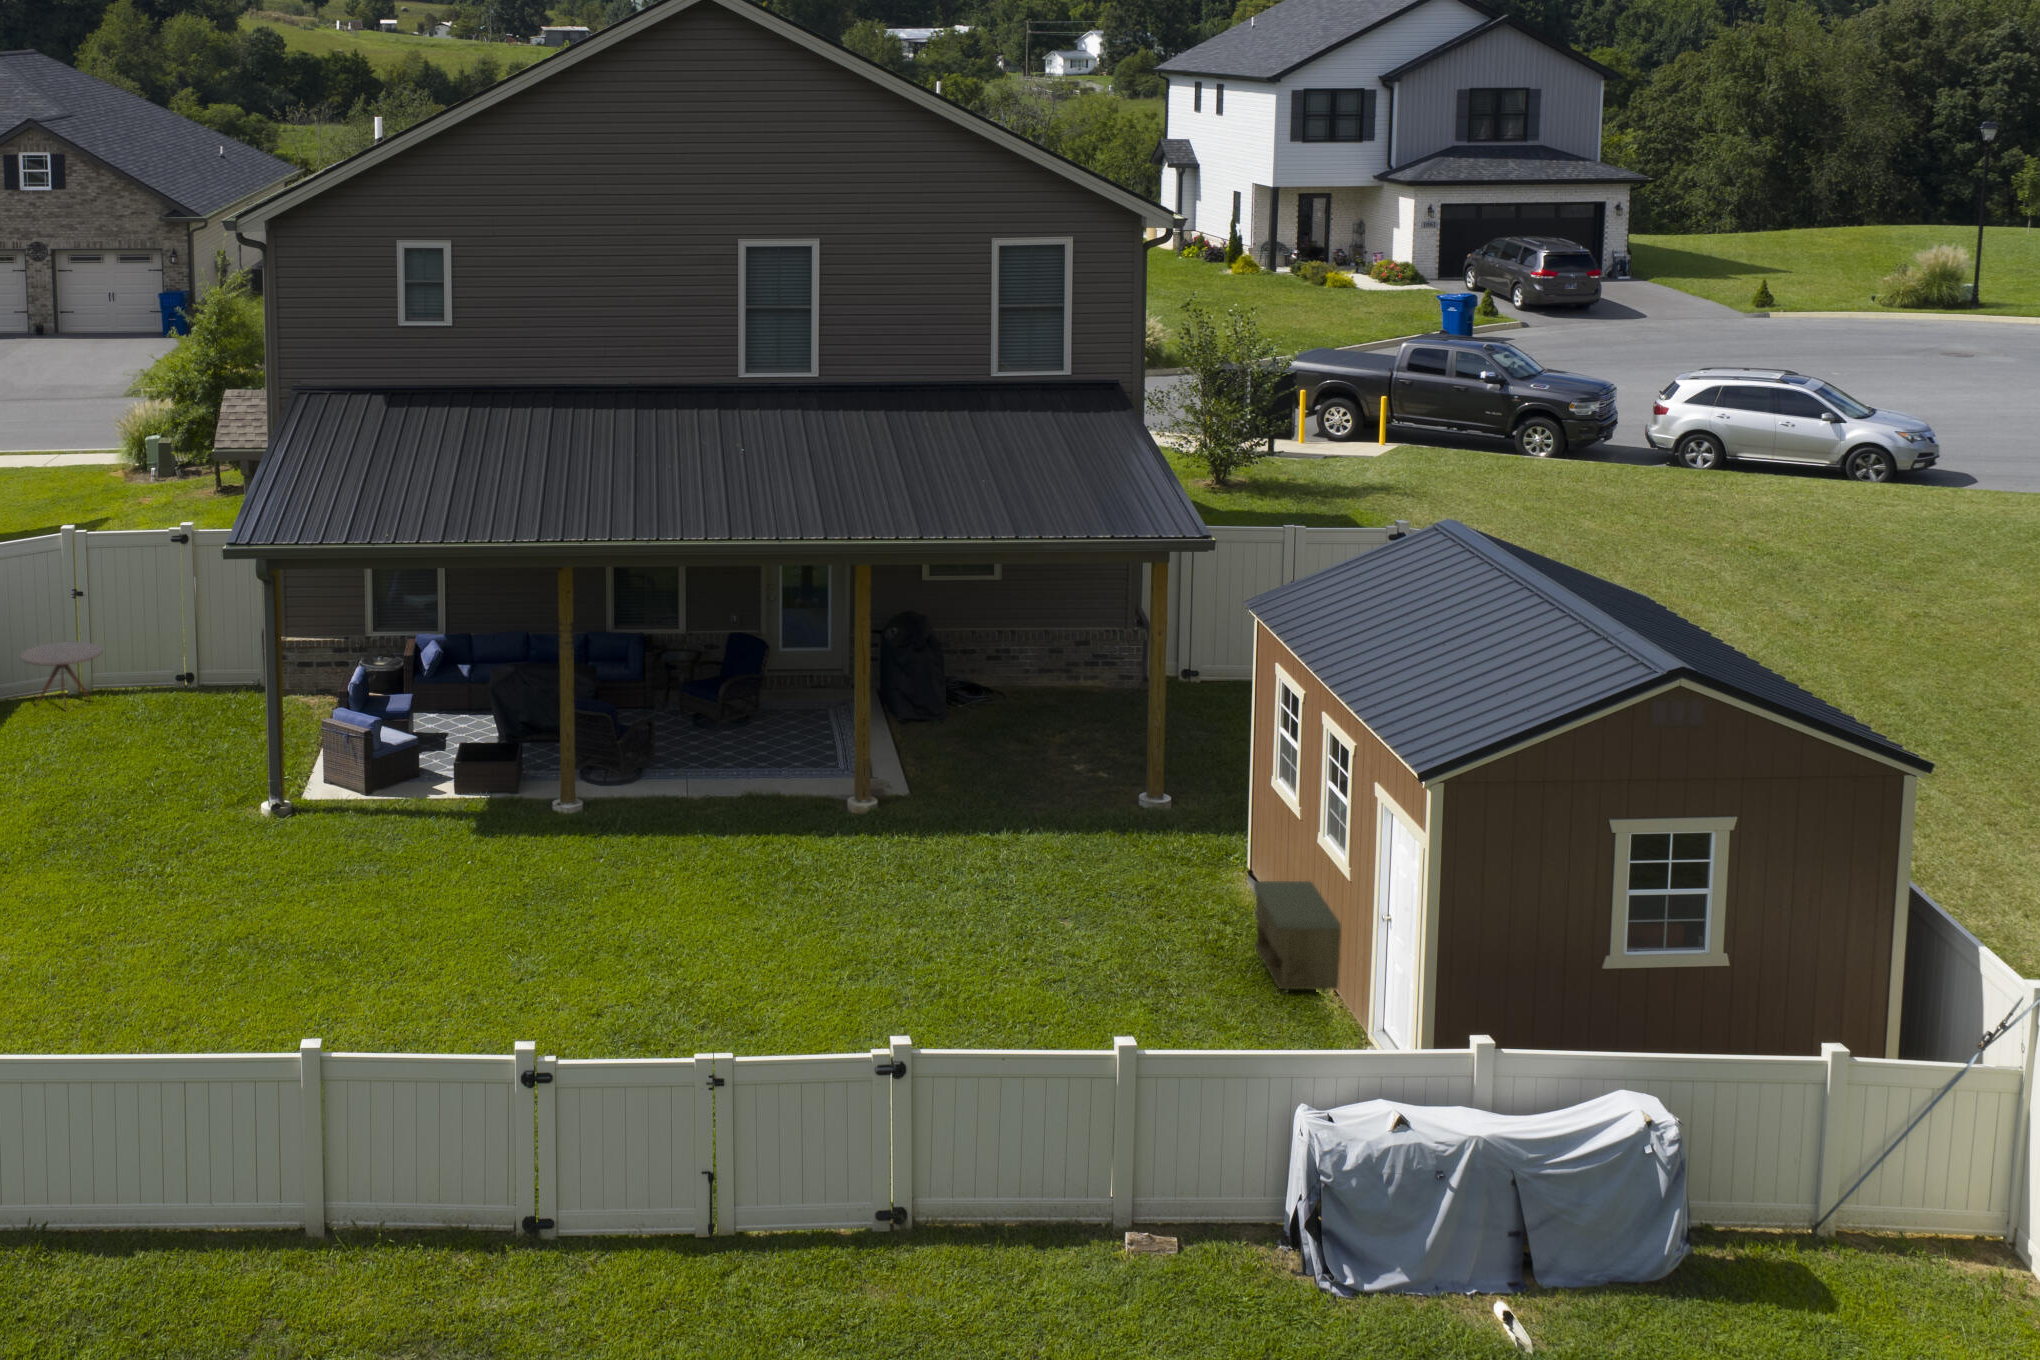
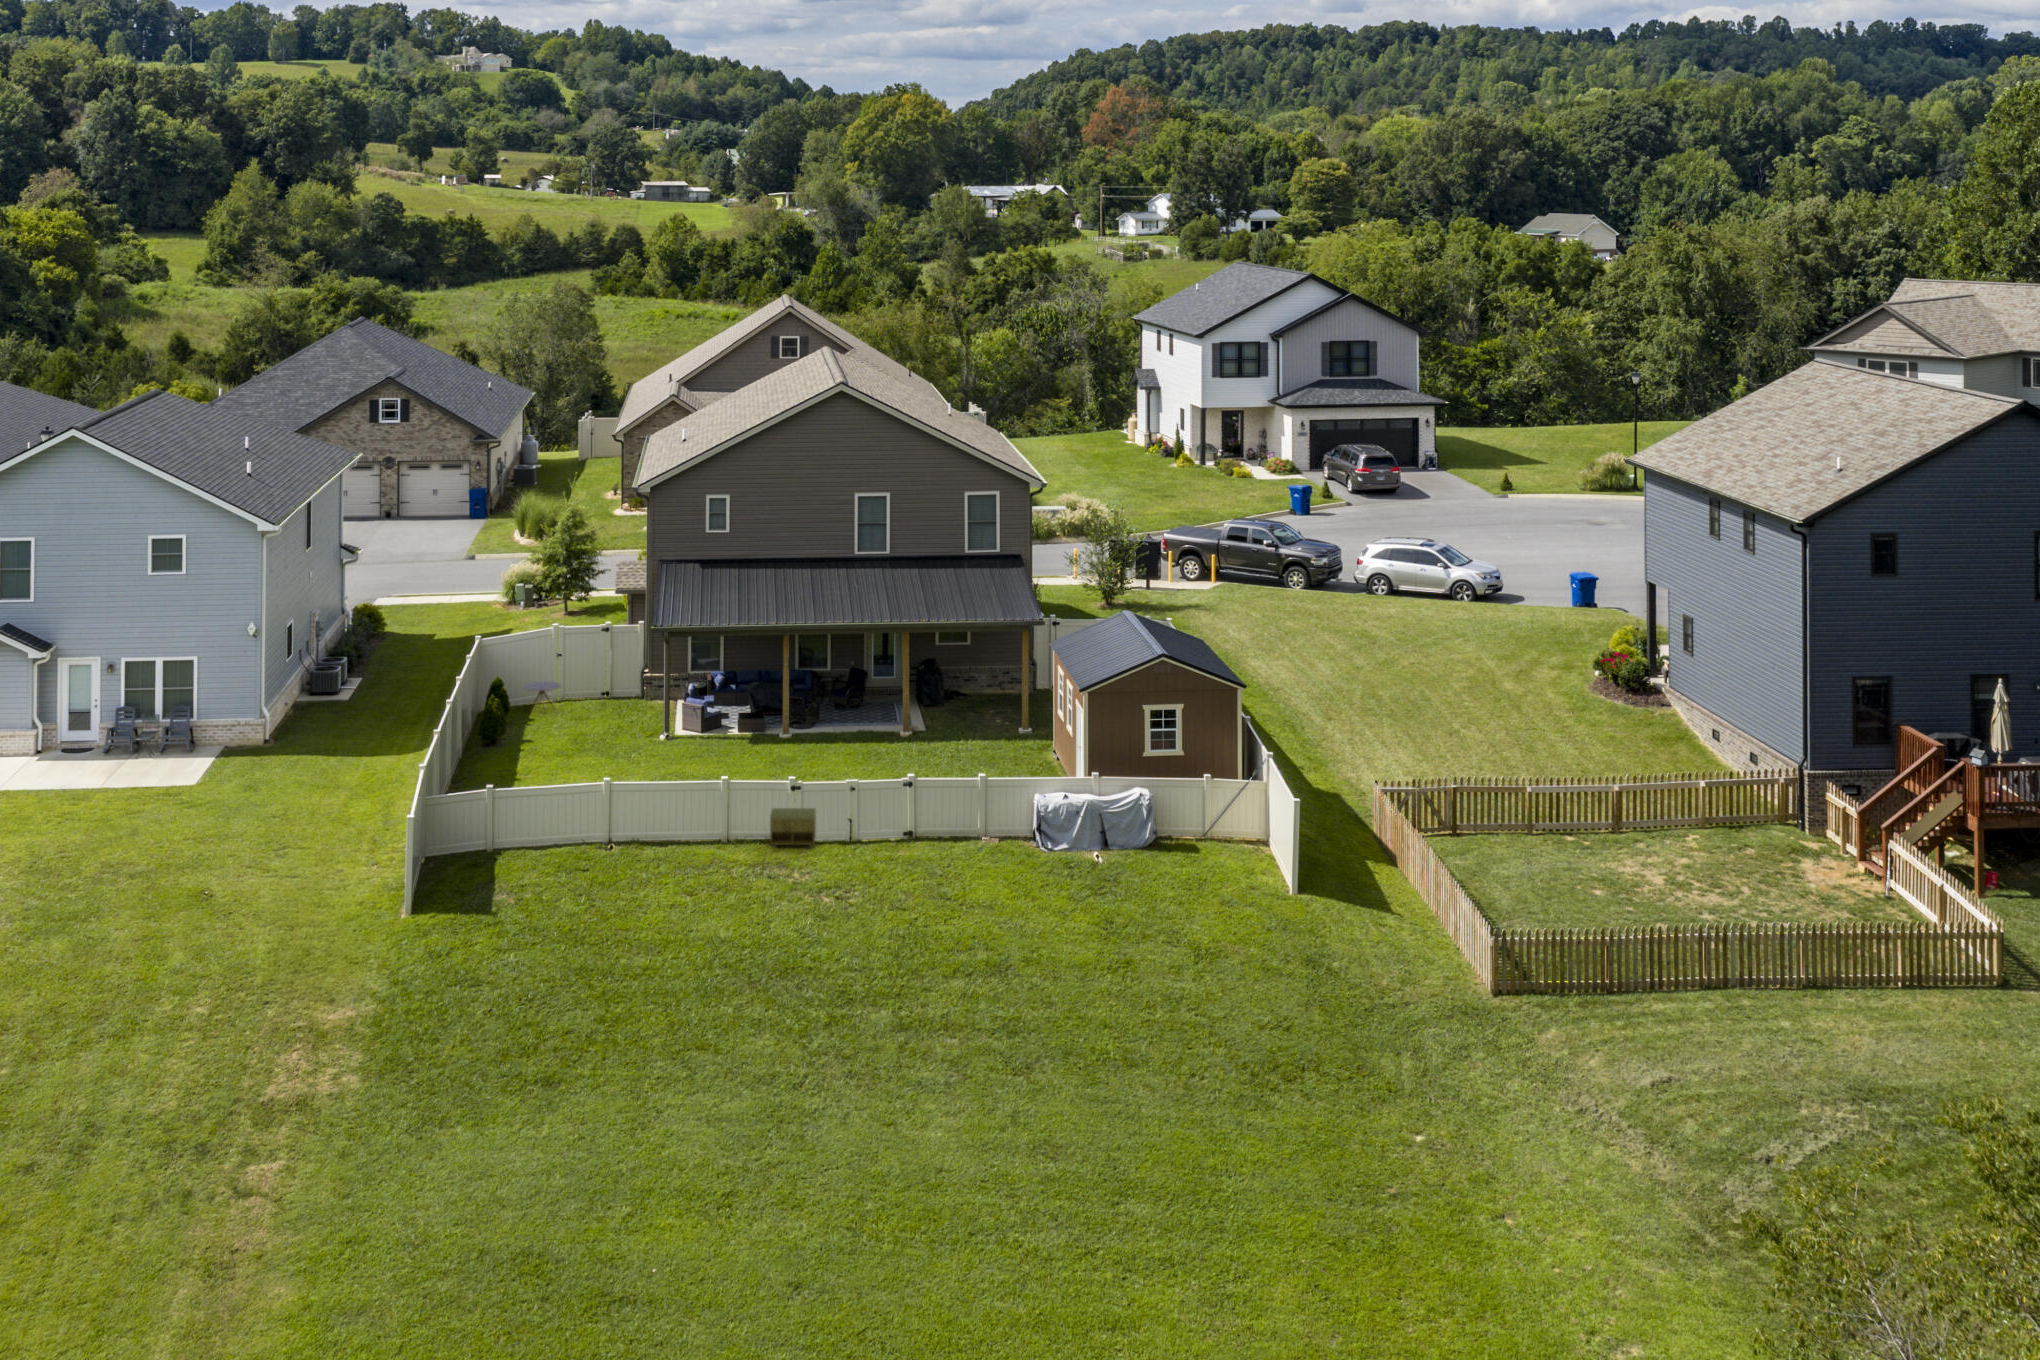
storage bench: present [1254,881,1341,993] -> present [770,808,816,846]

